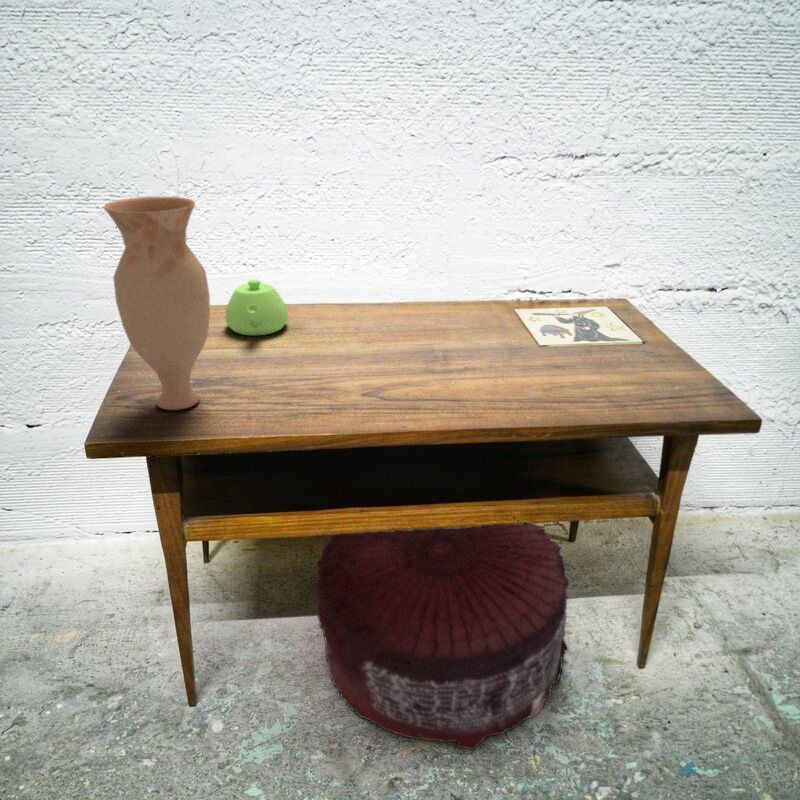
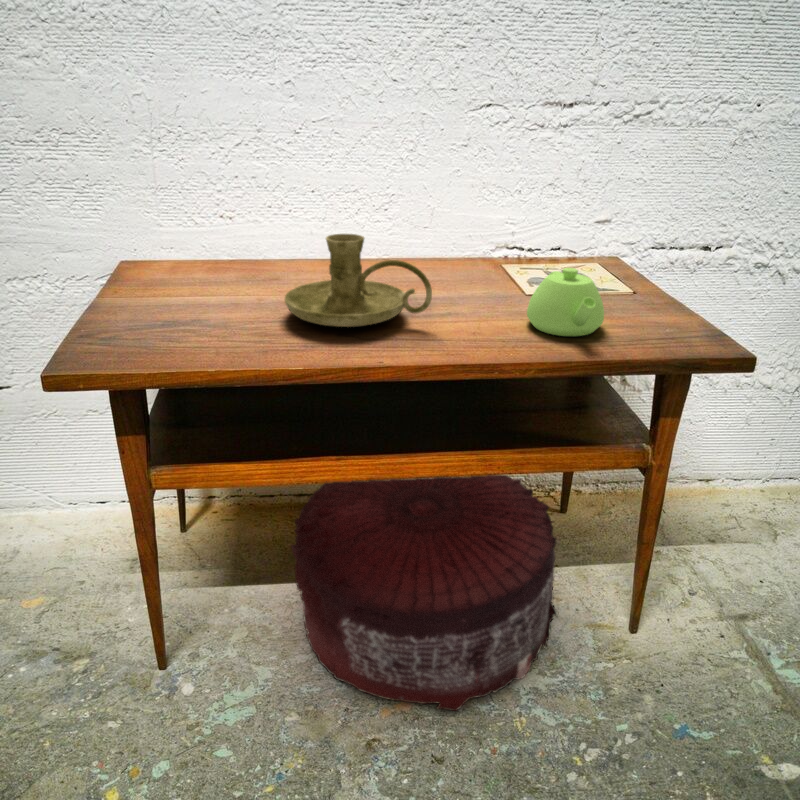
vase: present [104,196,210,410] -> none [64,118,177,344]
teapot: present [226,279,288,335] -> present [527,268,604,336]
candle holder: none [310,297,452,389] -> present [285,234,432,327]

